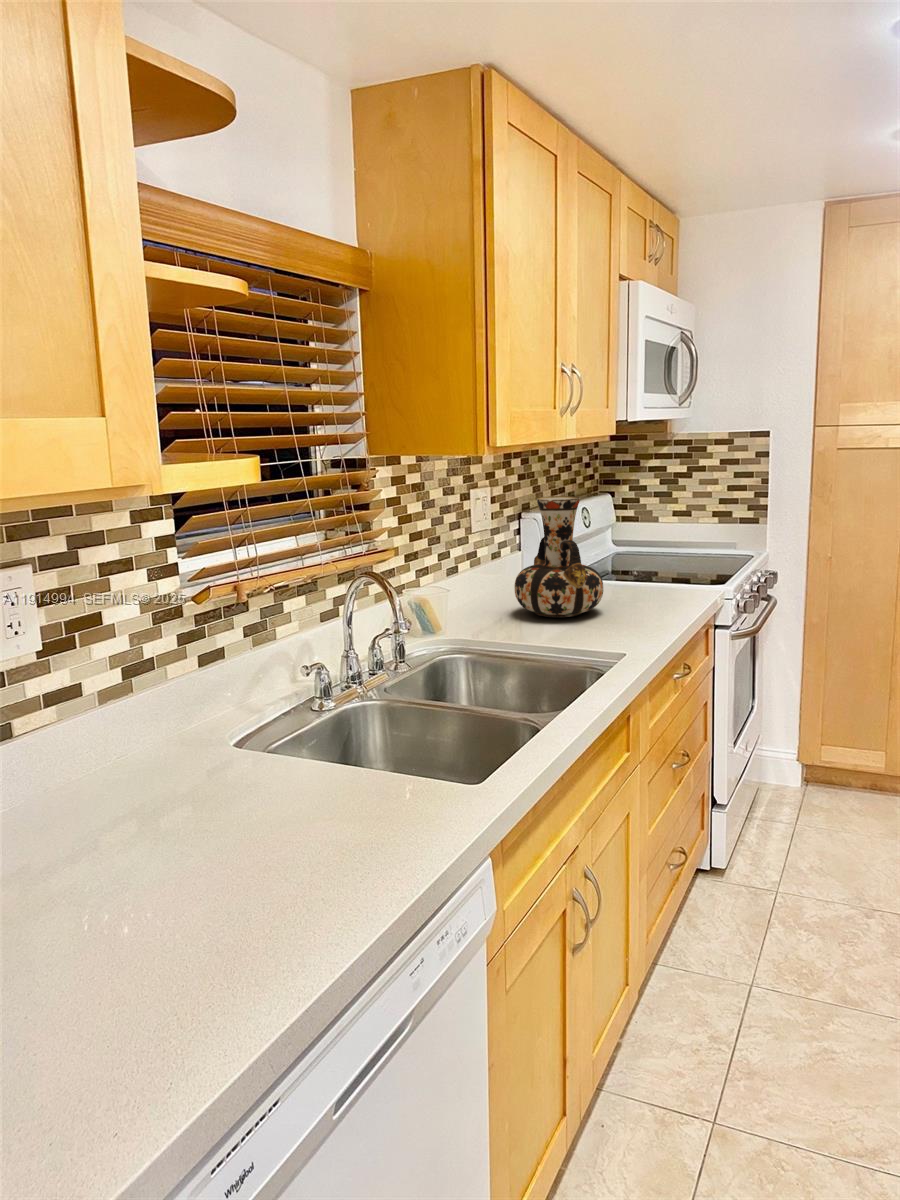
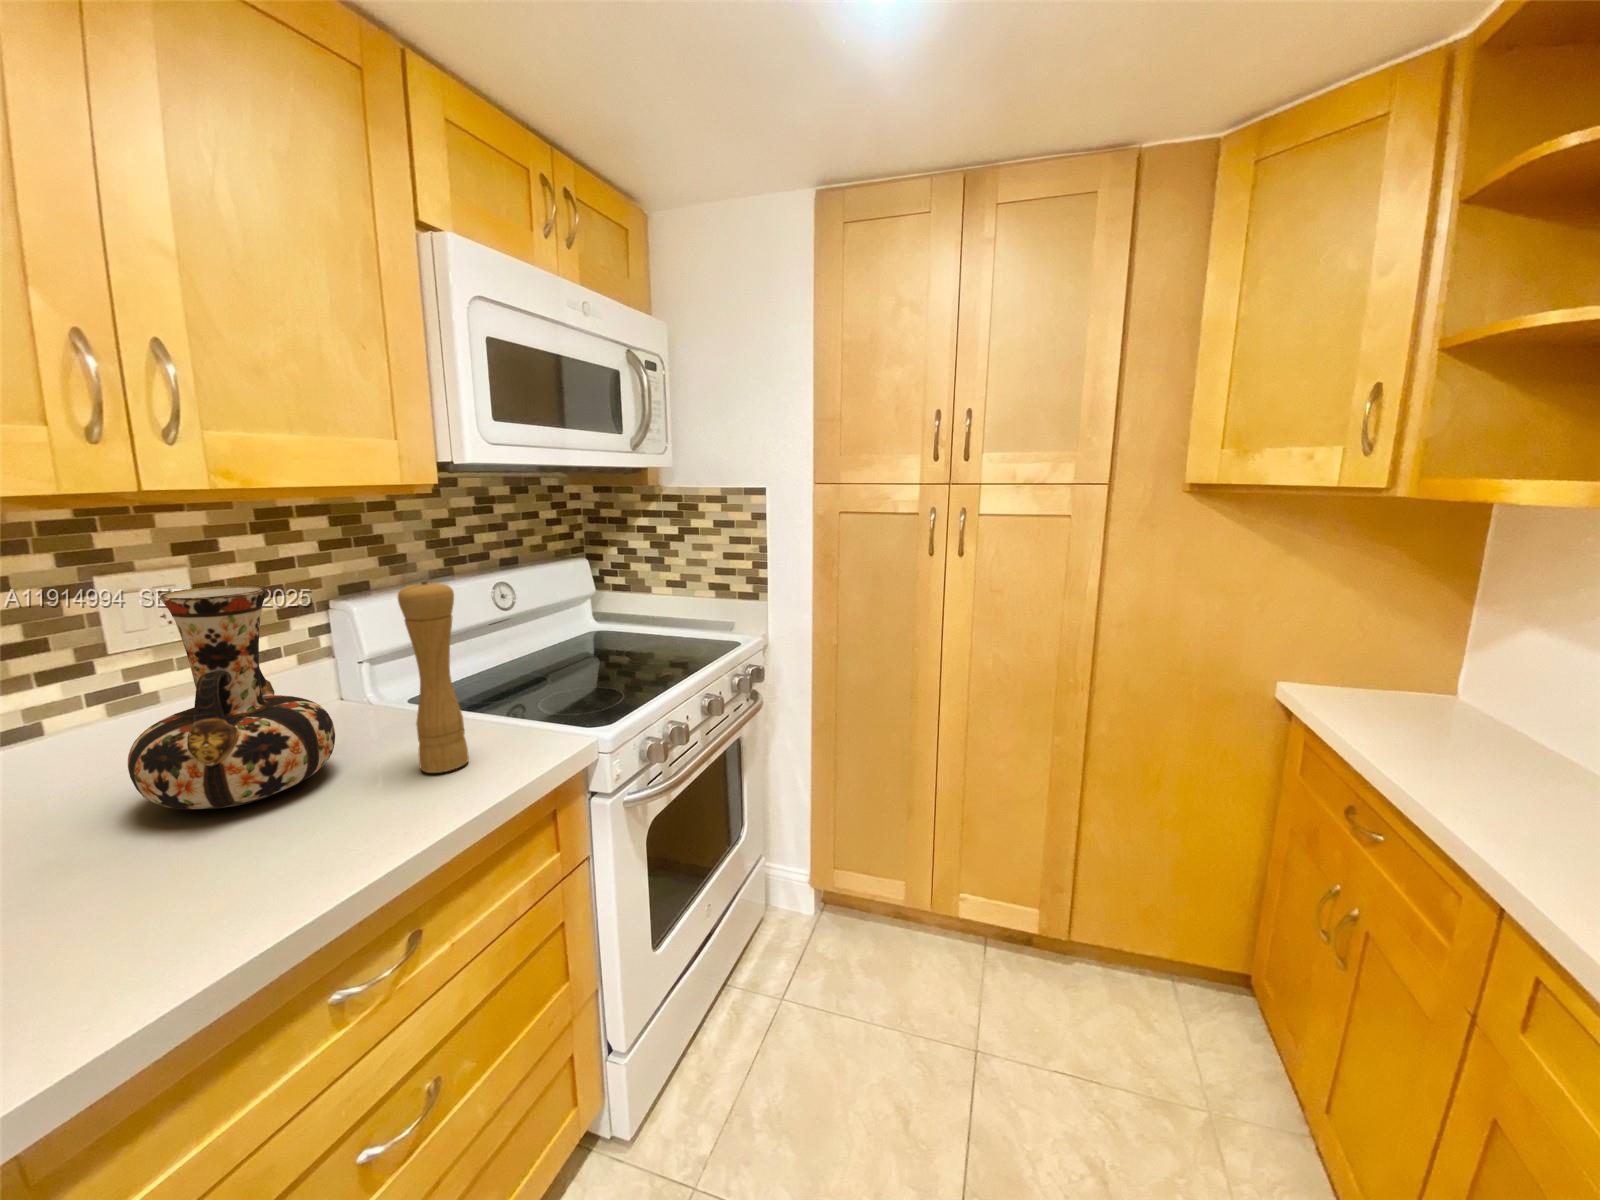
pepper mill: none [641,491,671,607] -> present [398,581,469,773]

